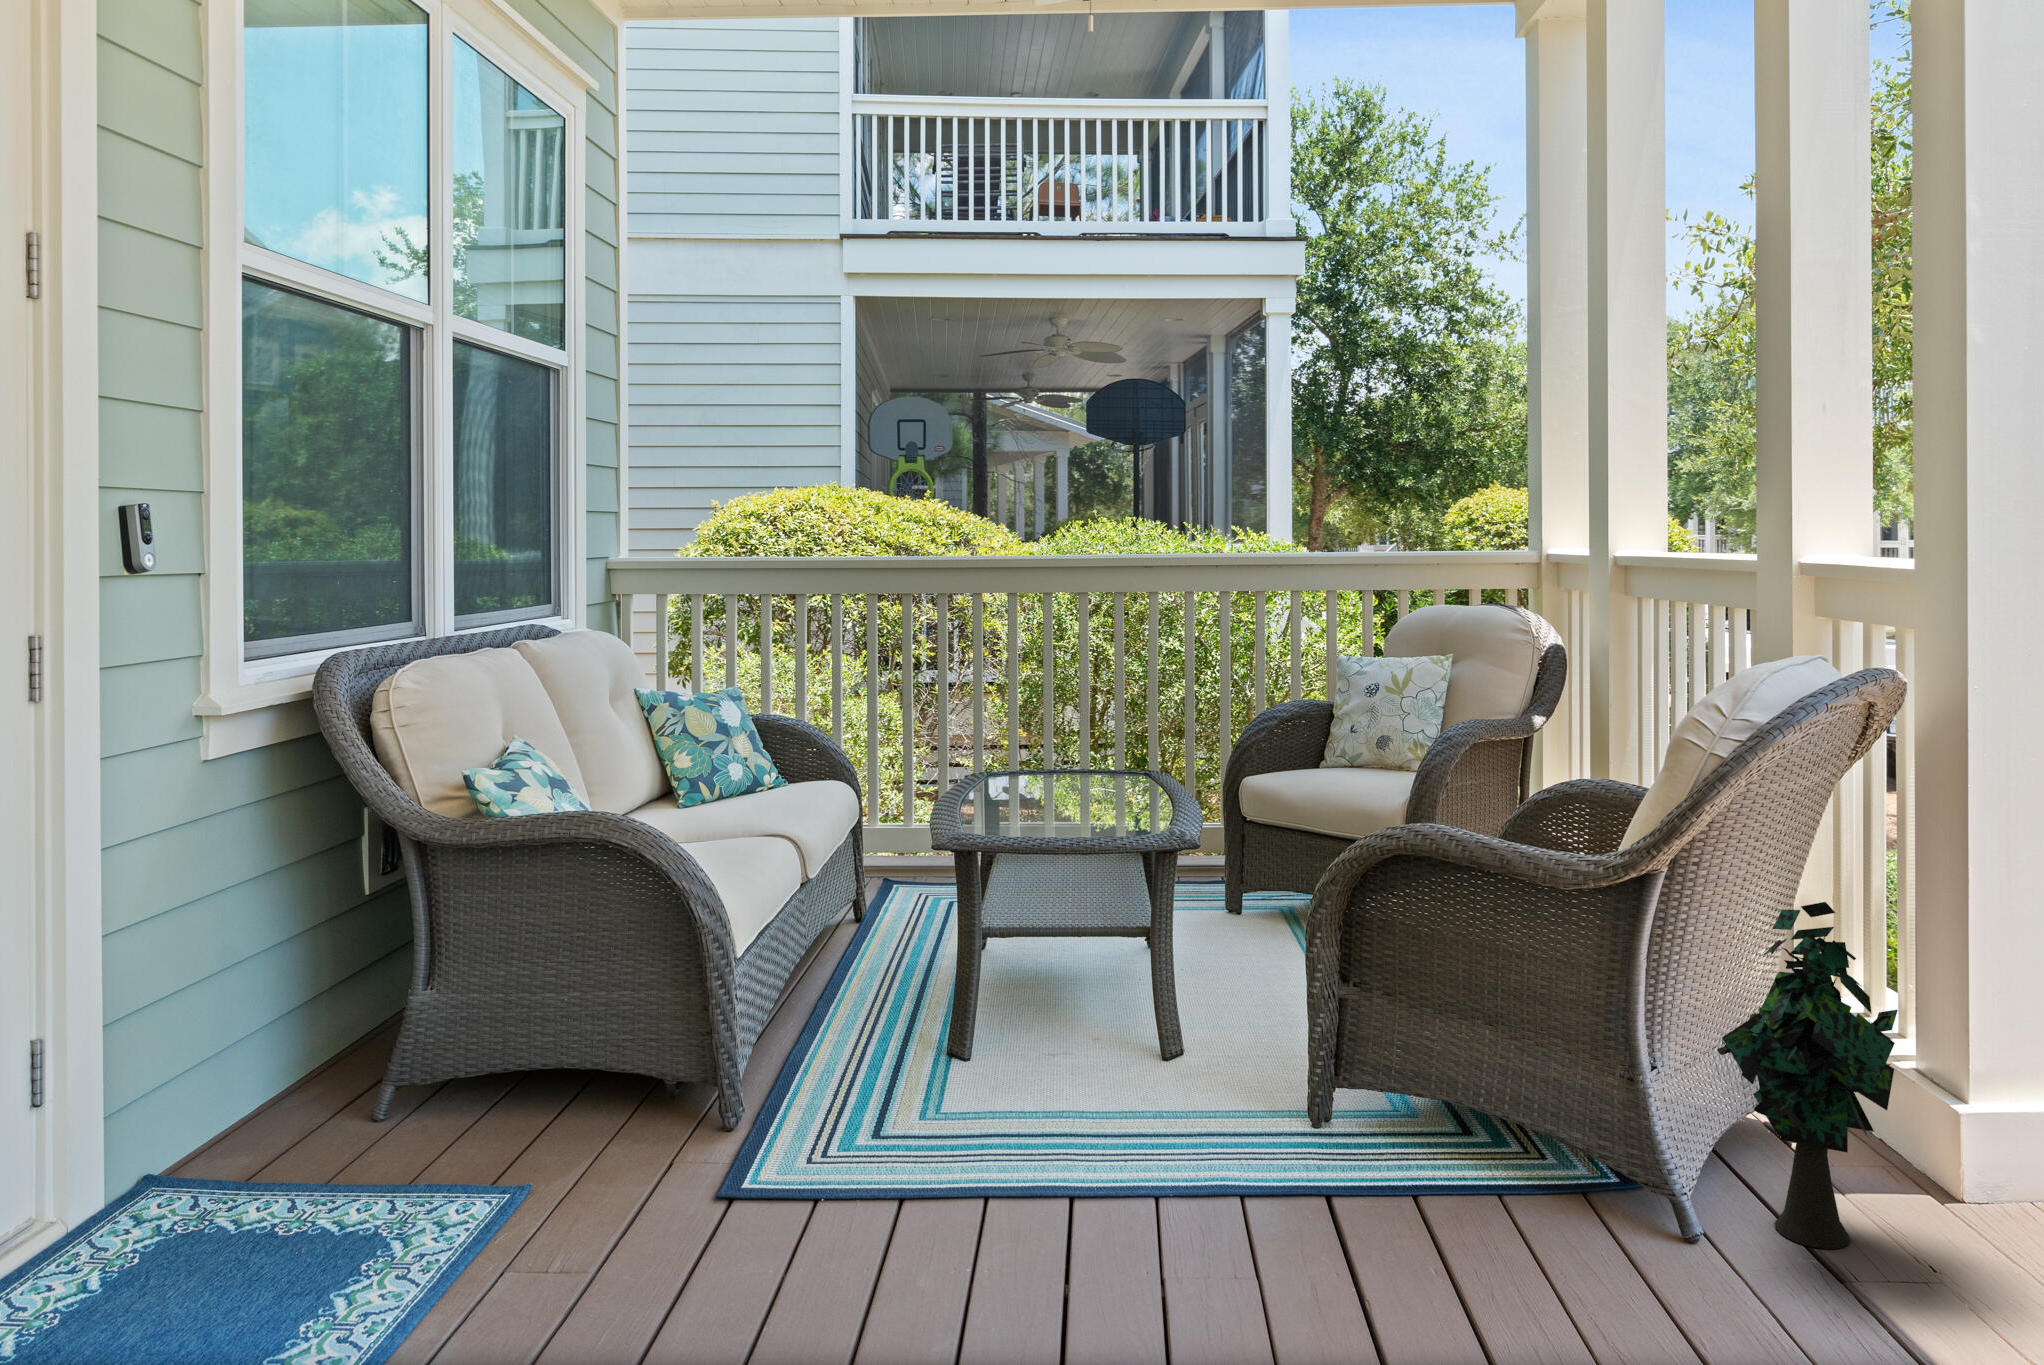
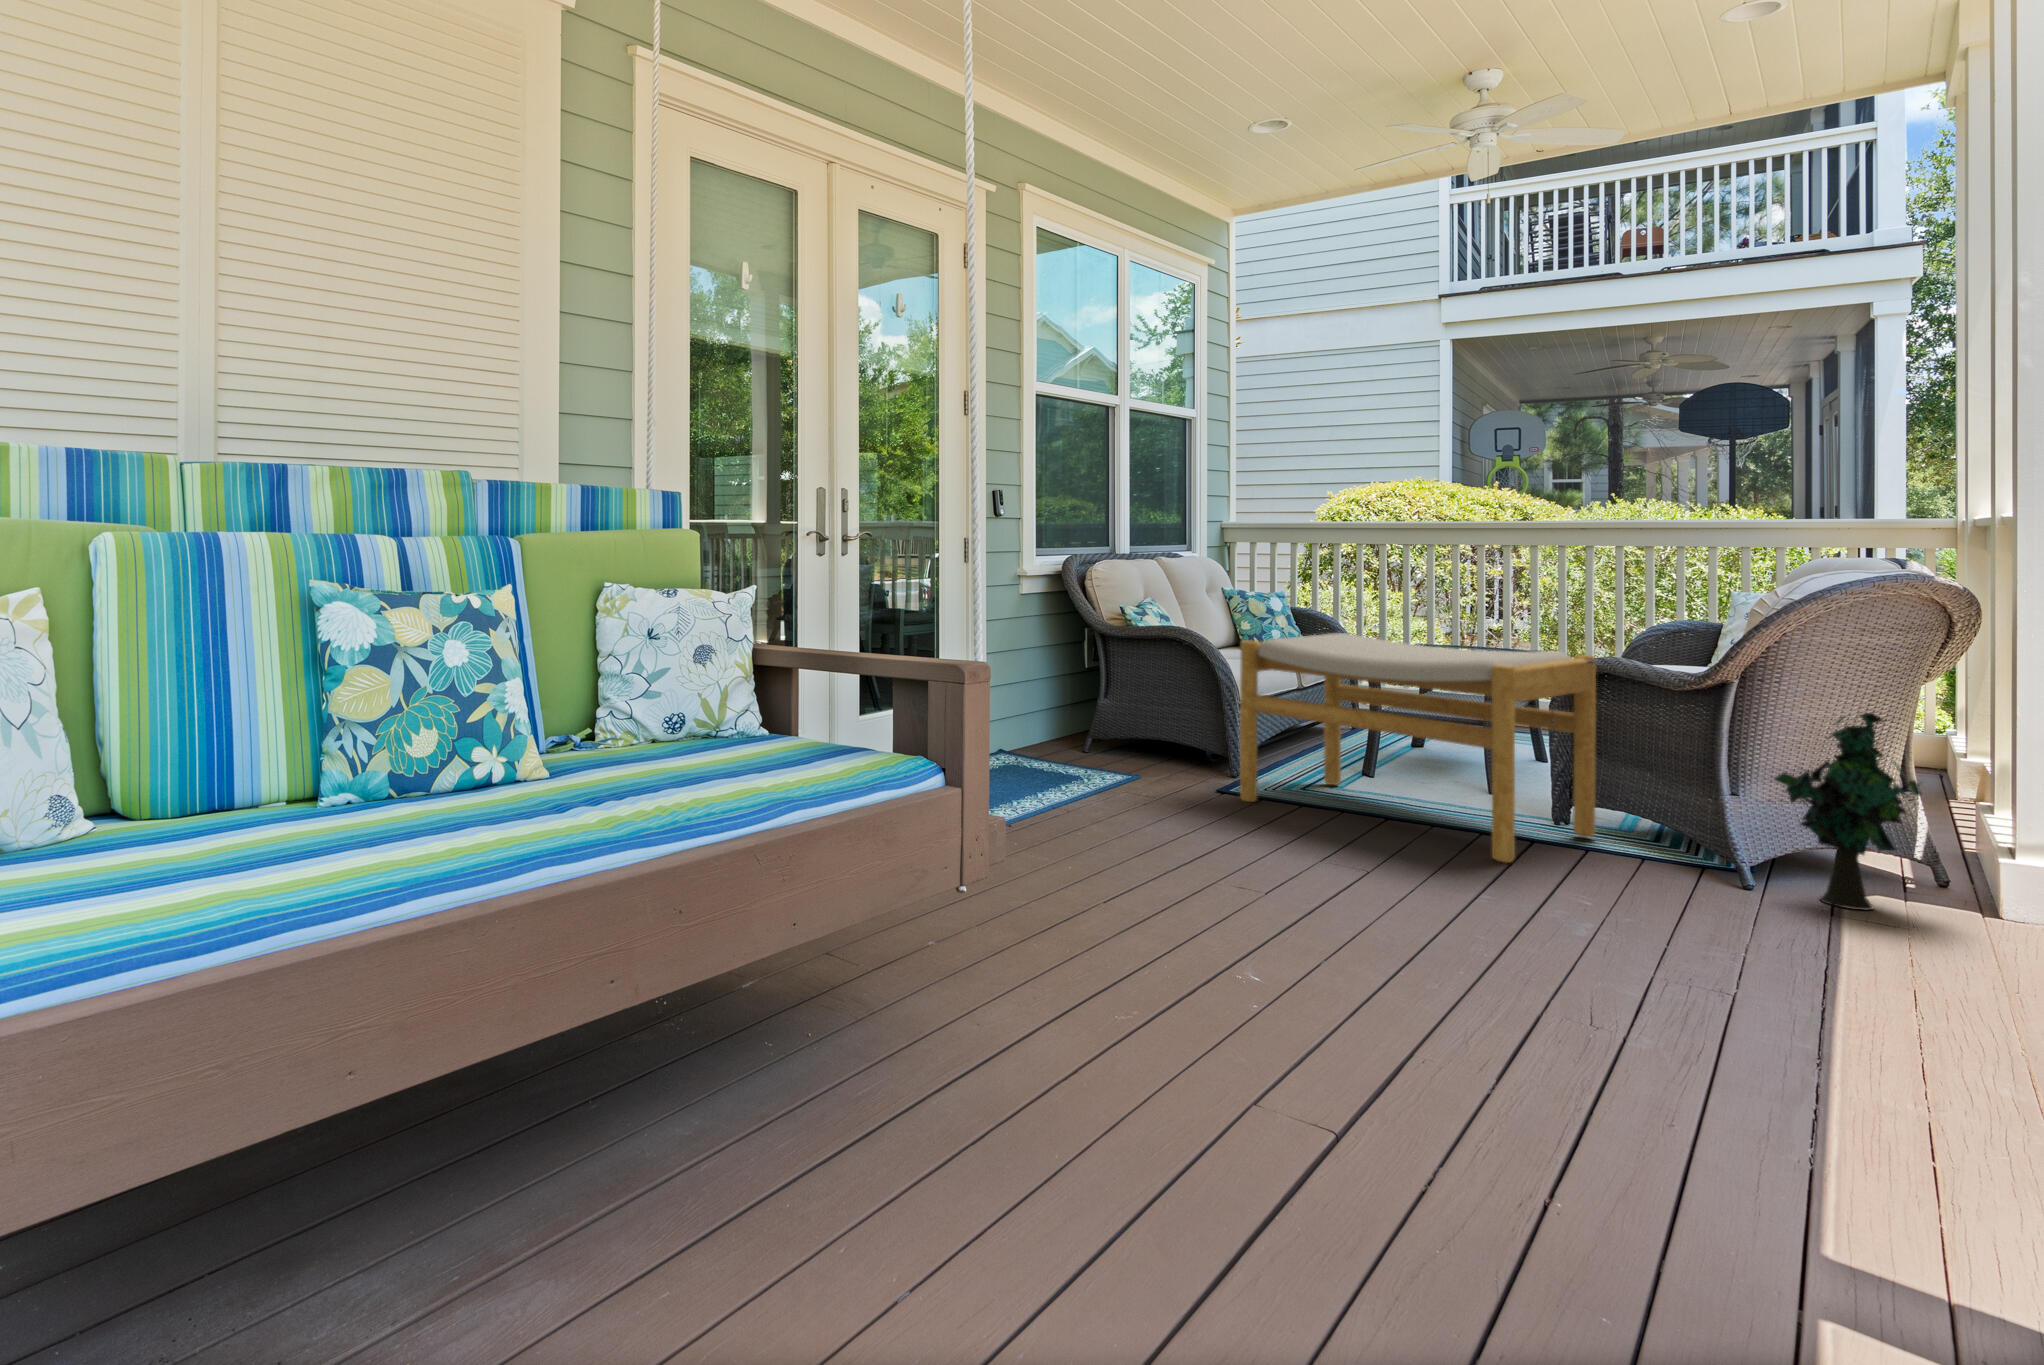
footstool: none [791,803,1397,1315] -> present [1240,633,1596,863]

